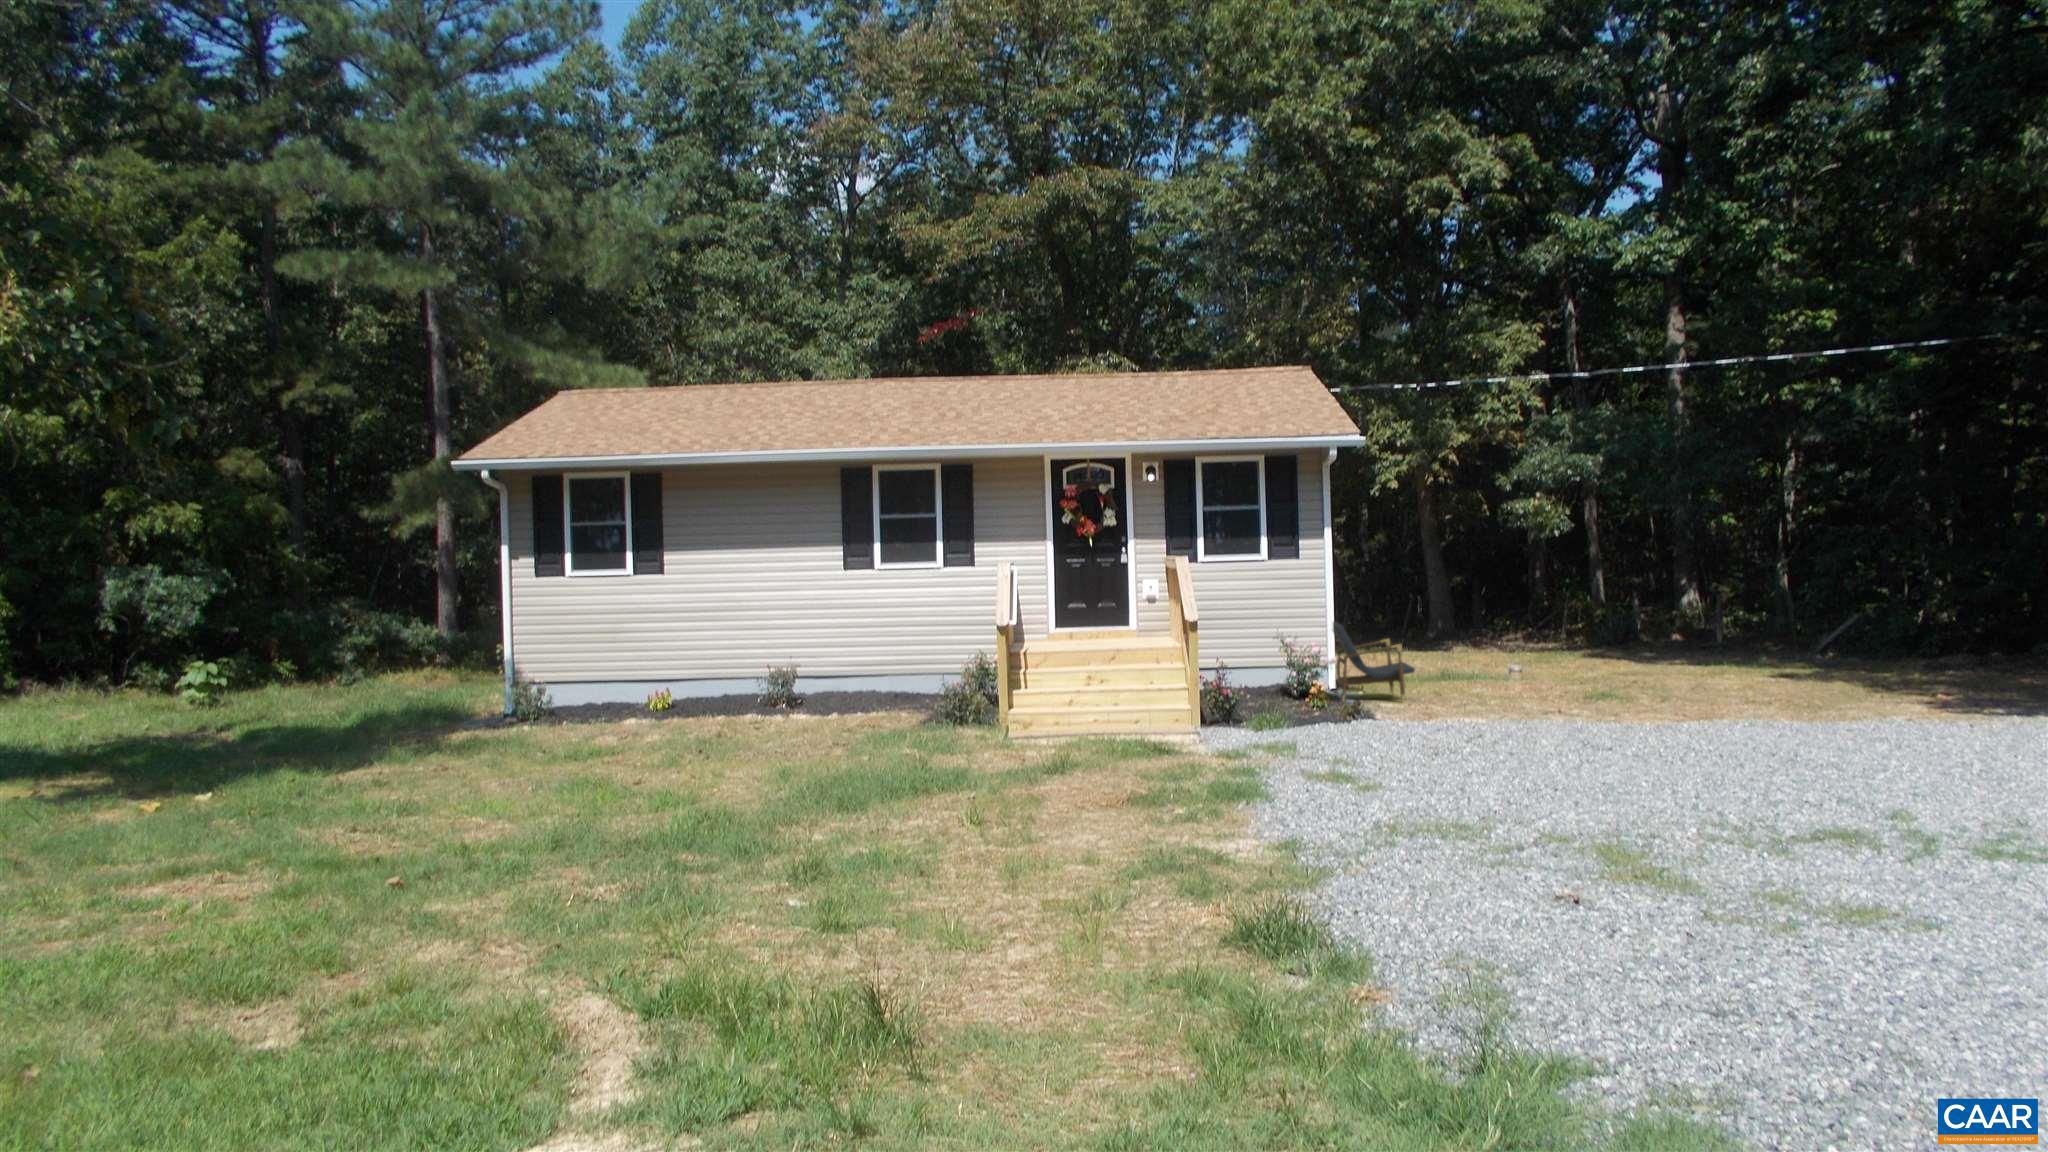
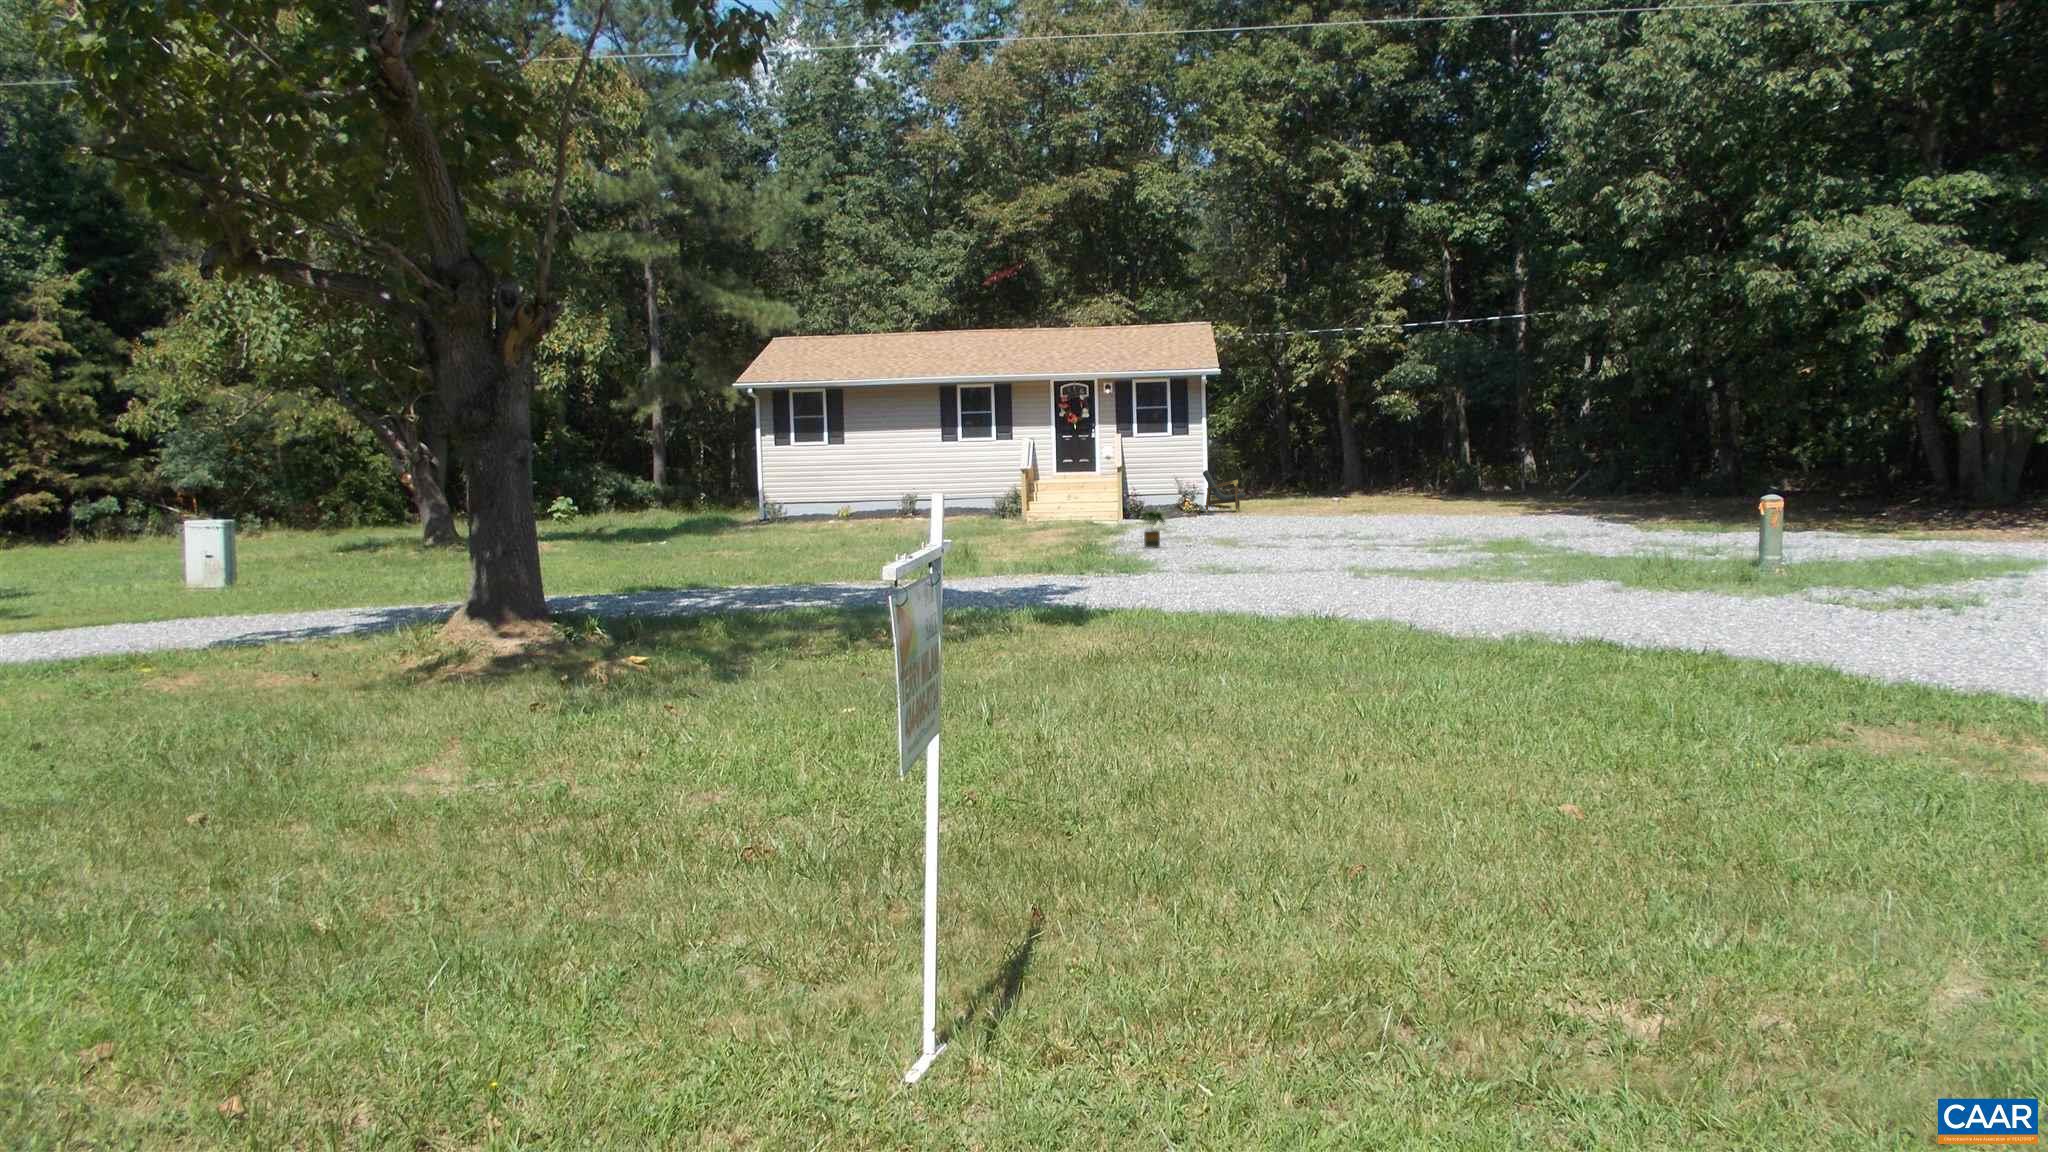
potted tree: none [1531,803,1645,948] -> present [1142,511,1165,548]

